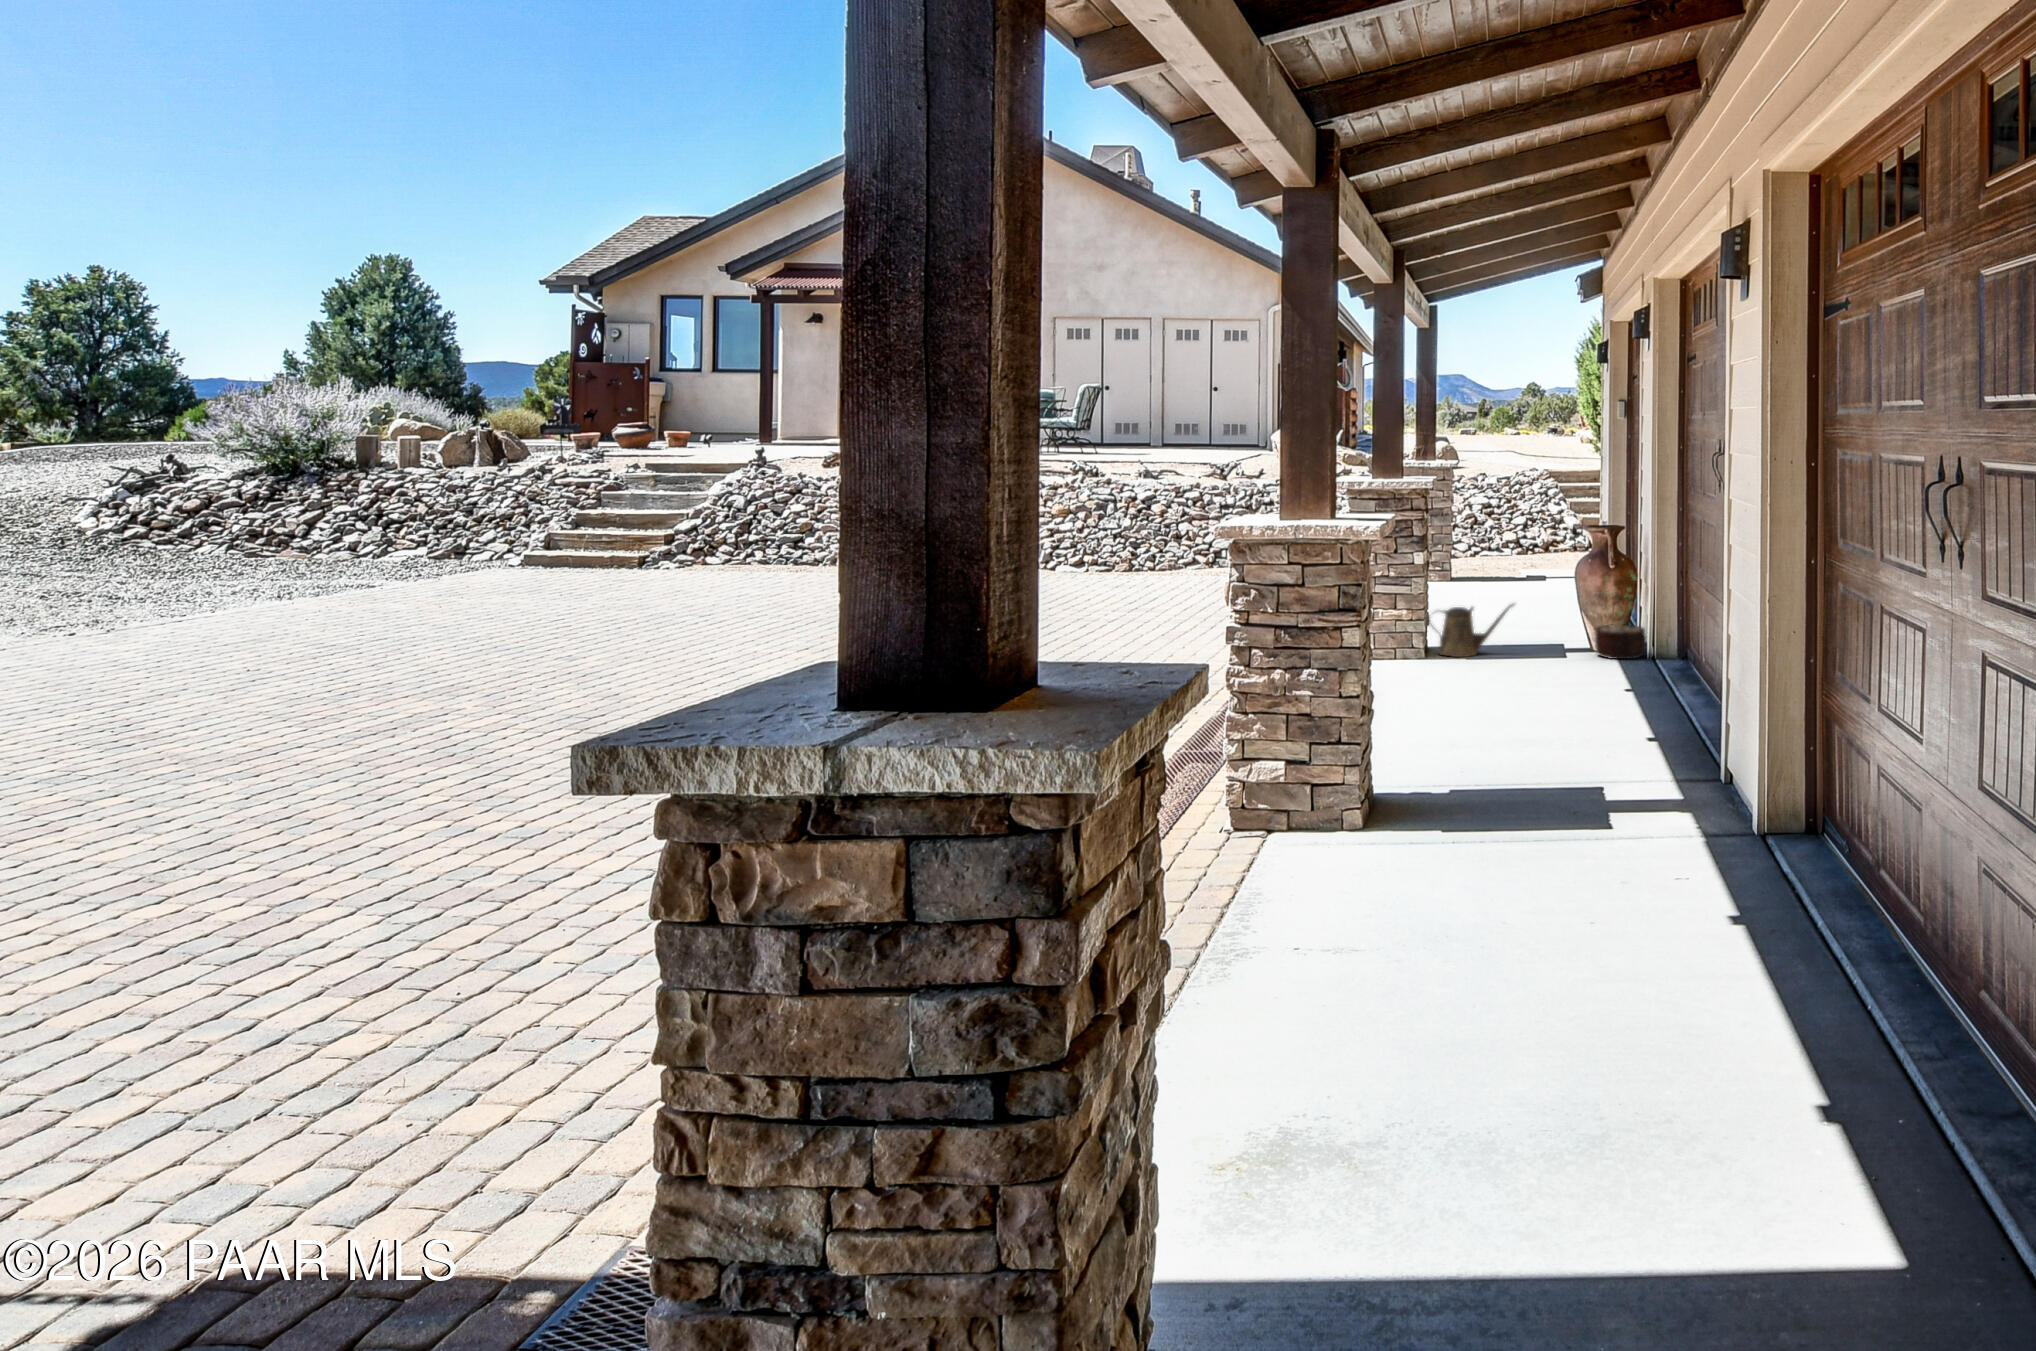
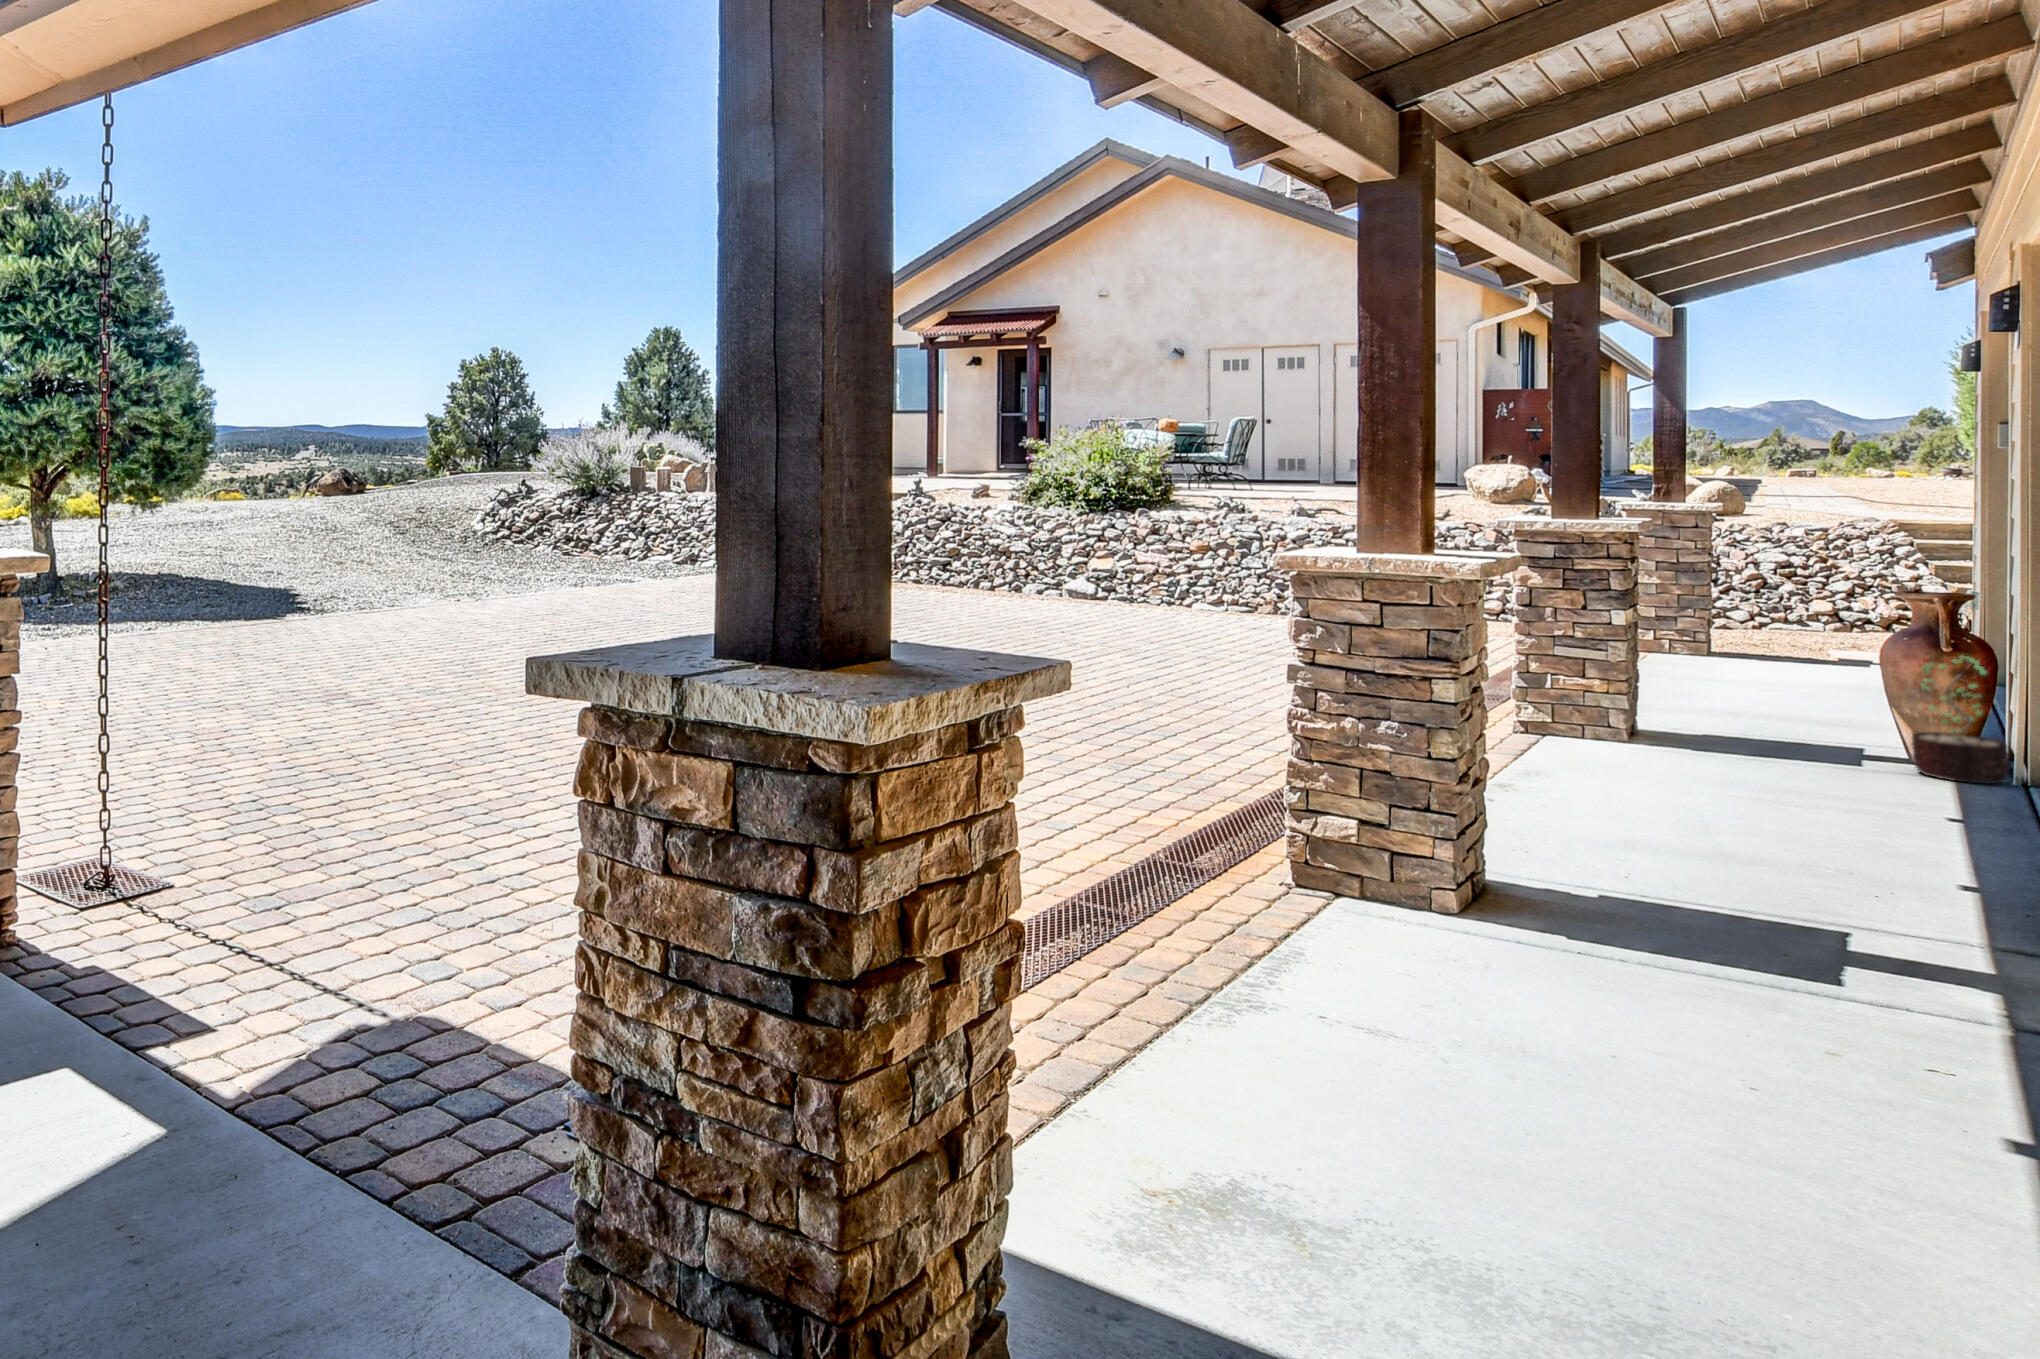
watering can: present [1430,604,1514,657] -> none [1631,685,1771,749]

